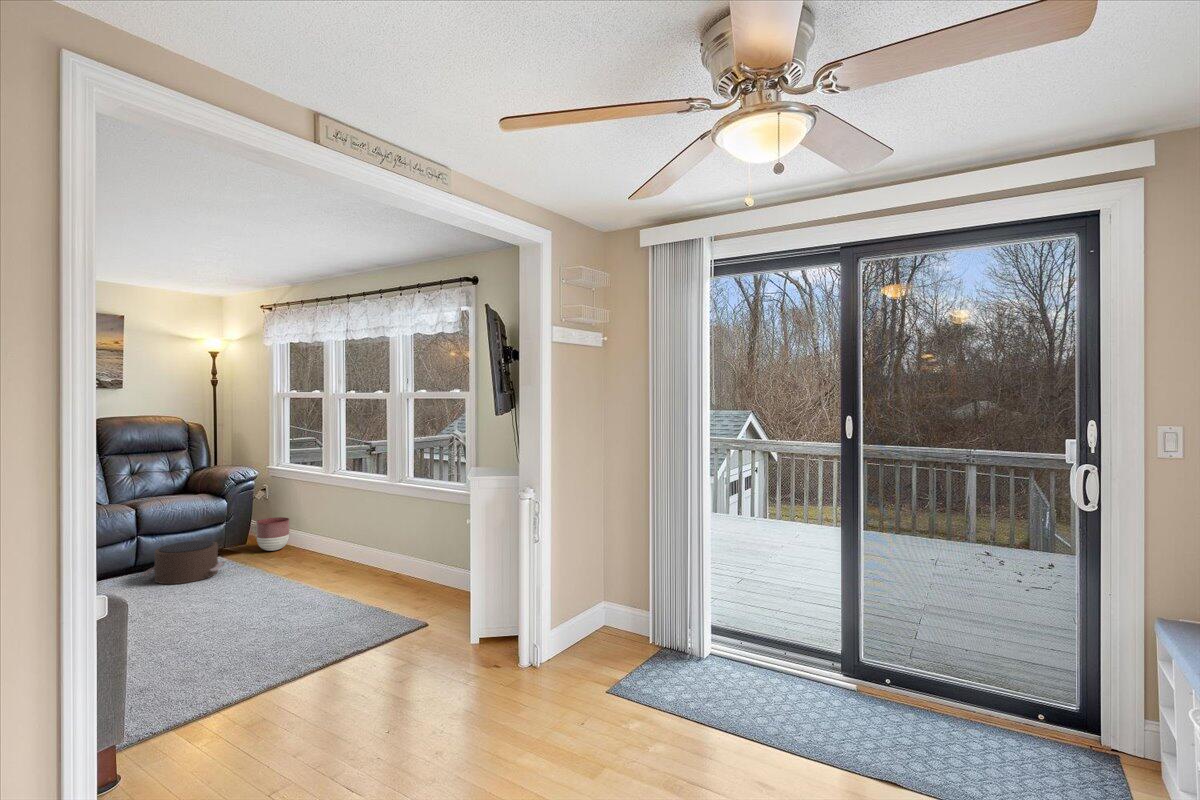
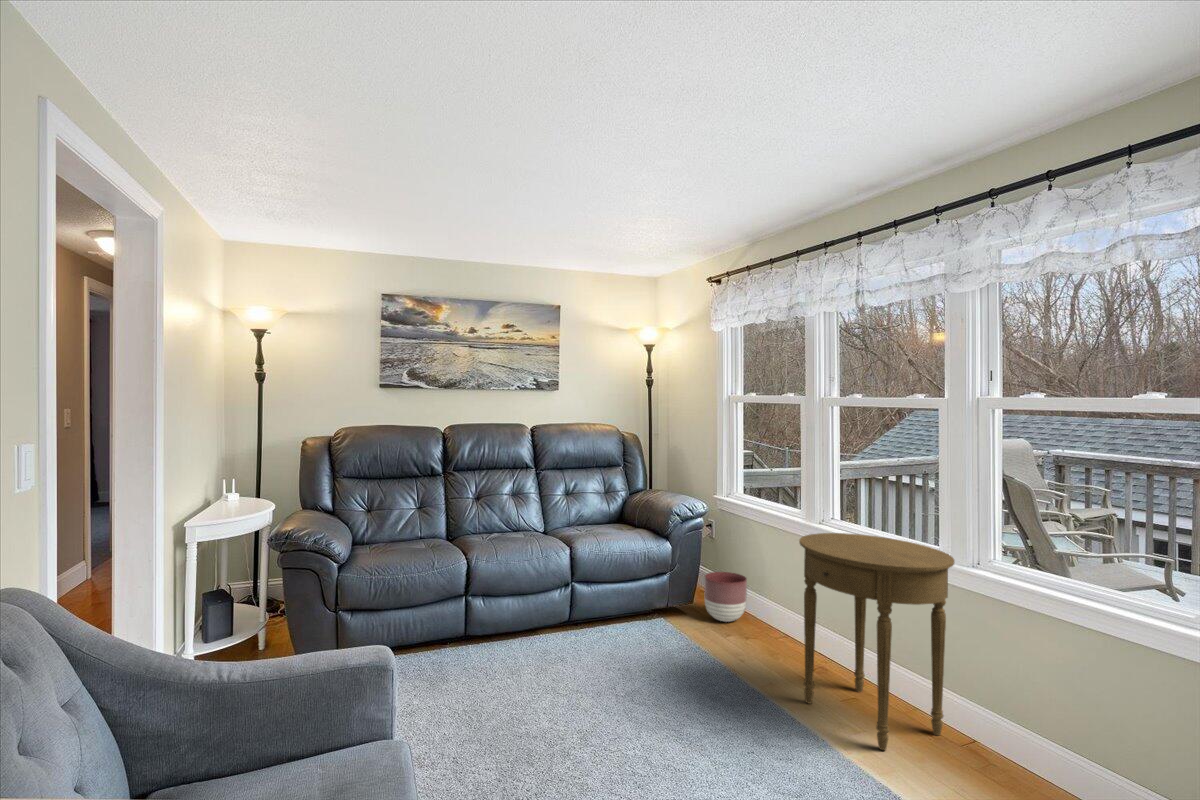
side table: none [305,477,390,588] -> present [799,533,955,750]
pouf: present [142,541,225,584] -> none [576,596,673,663]

